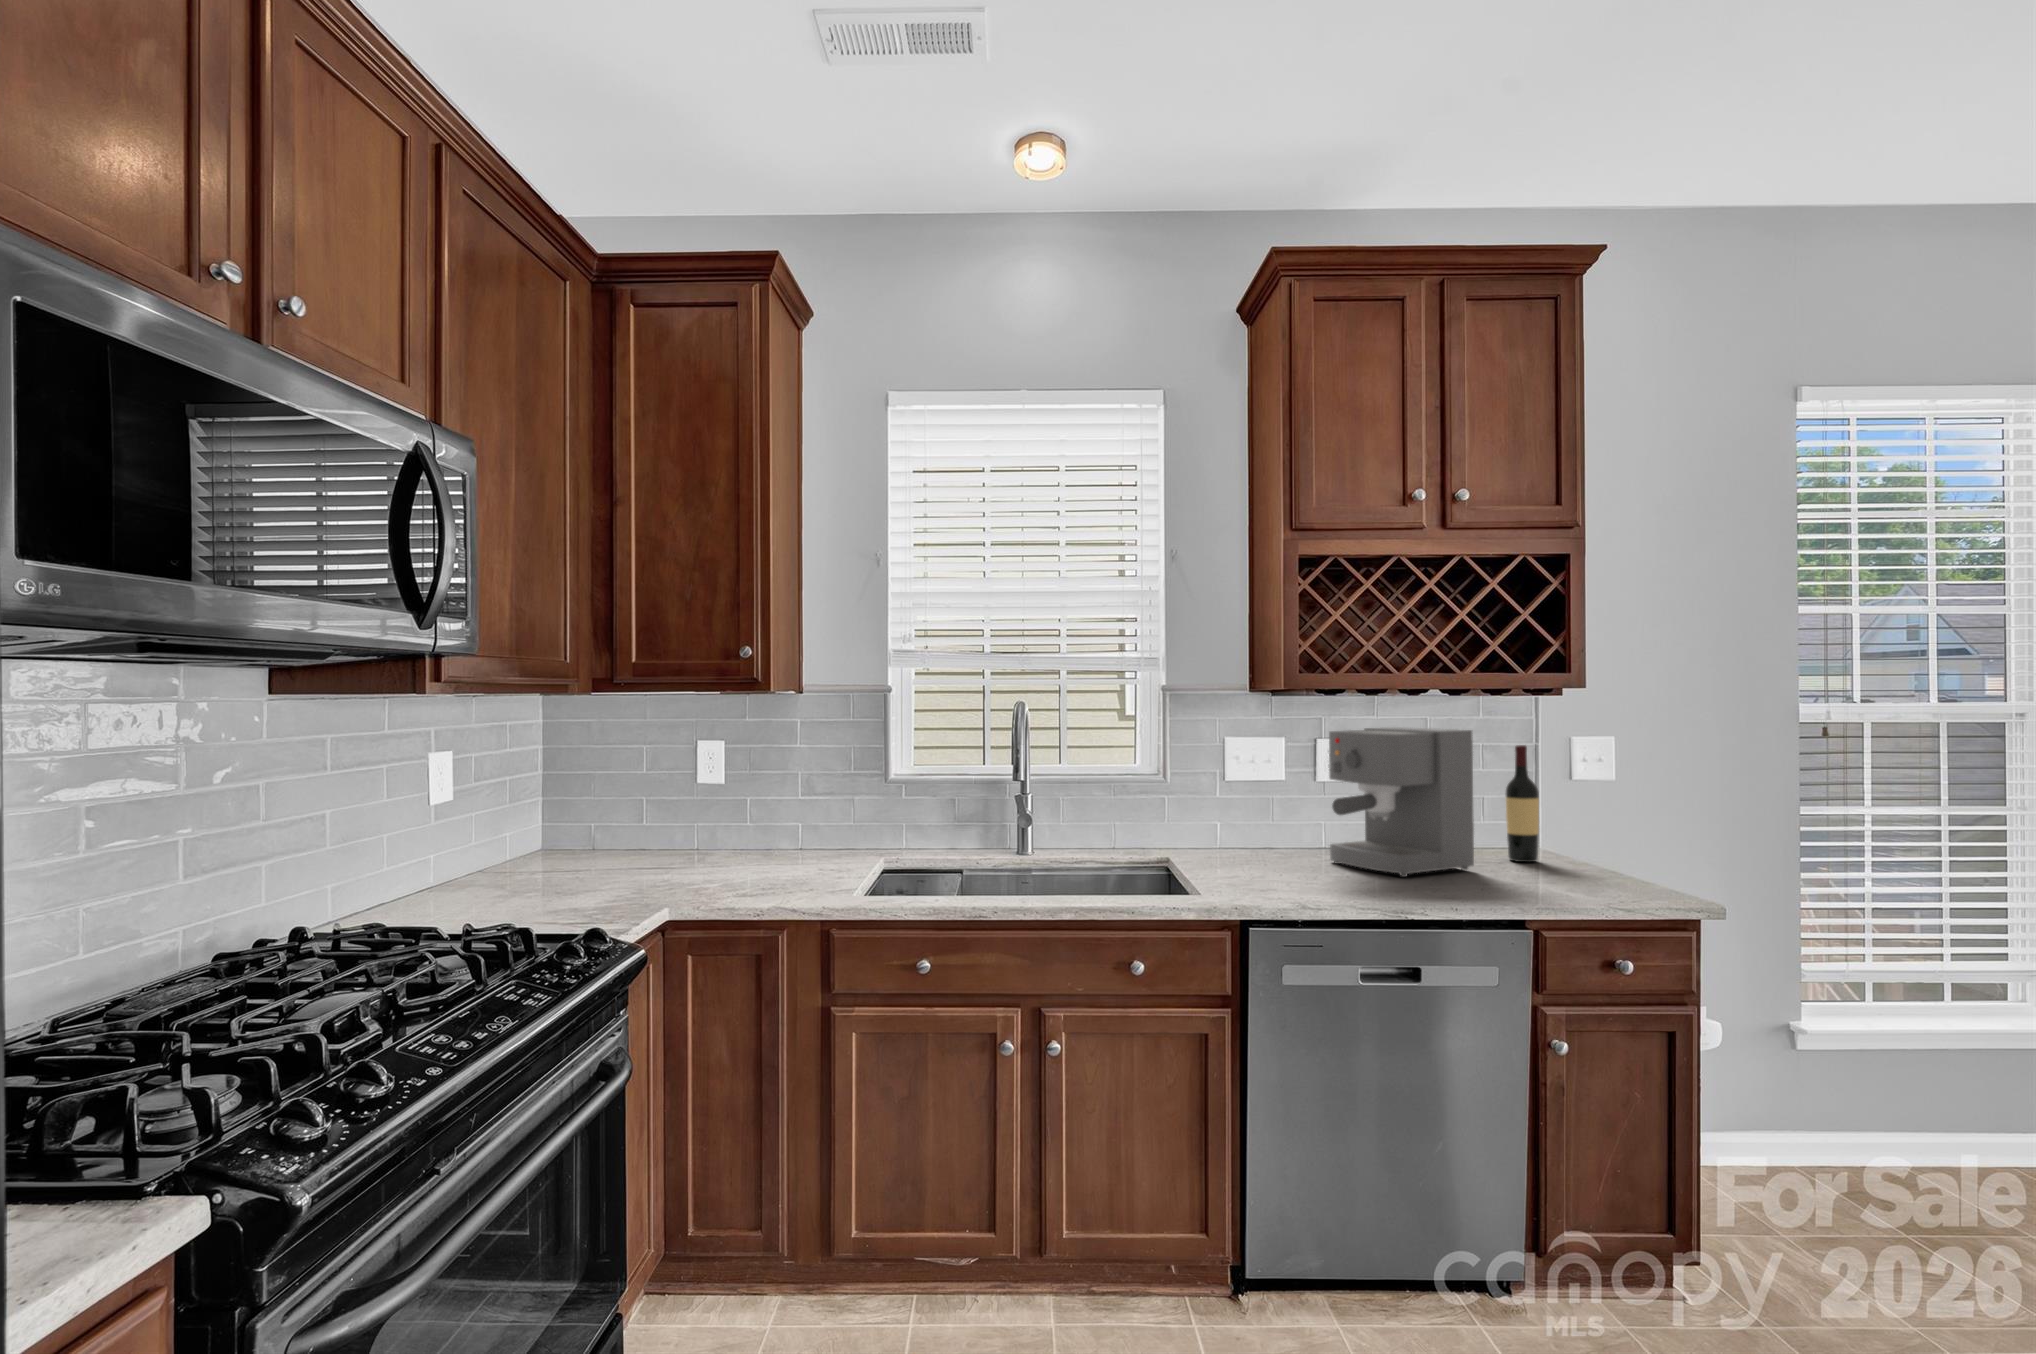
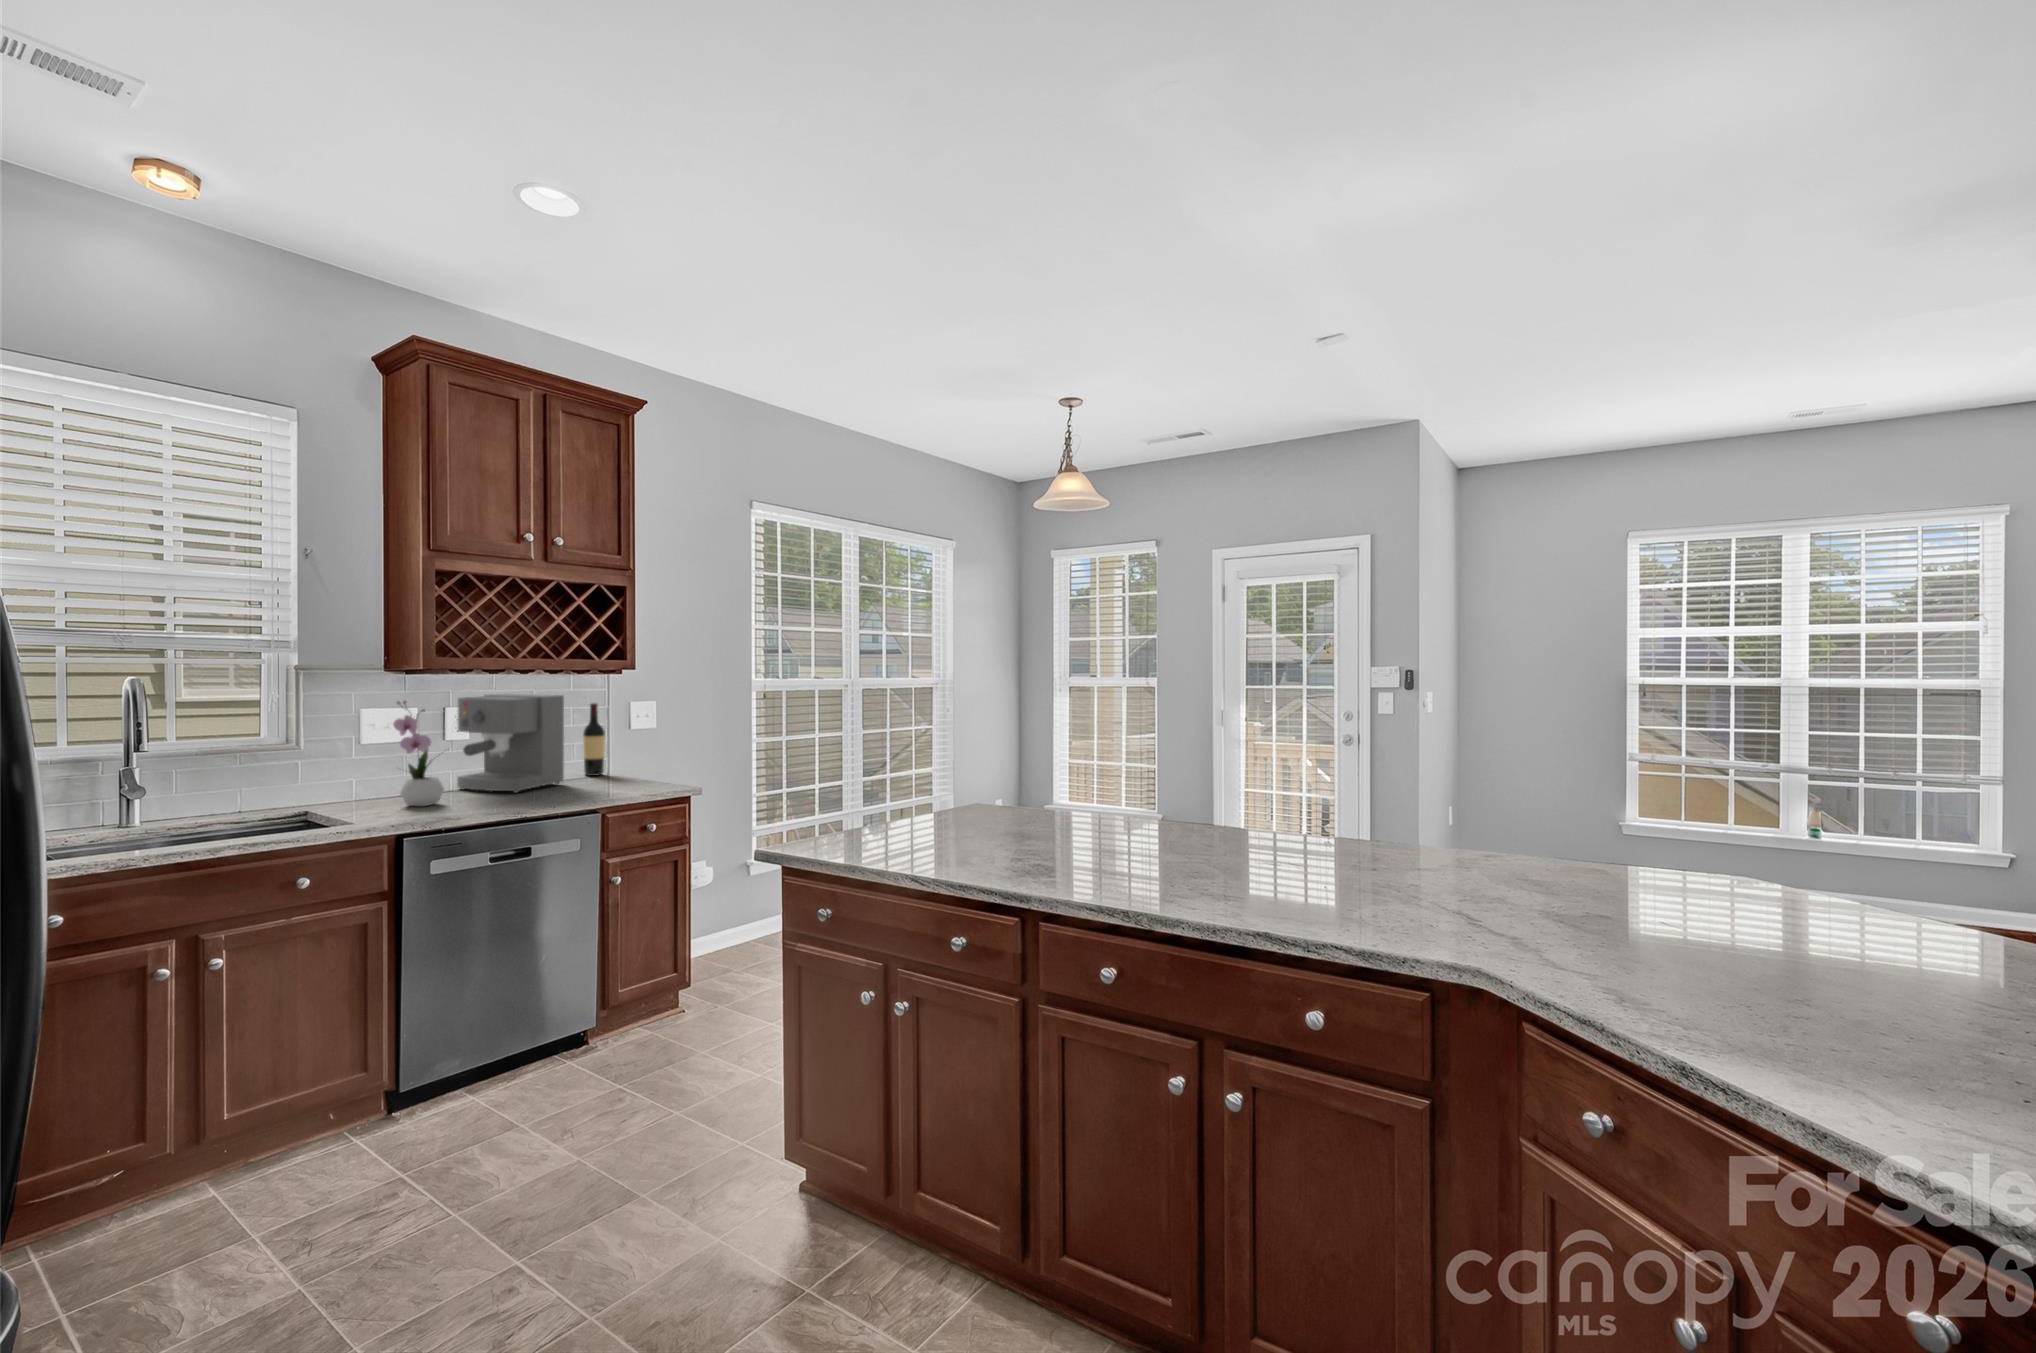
flower arrangement: none [1246,732,1314,882] -> present [393,701,444,806]

